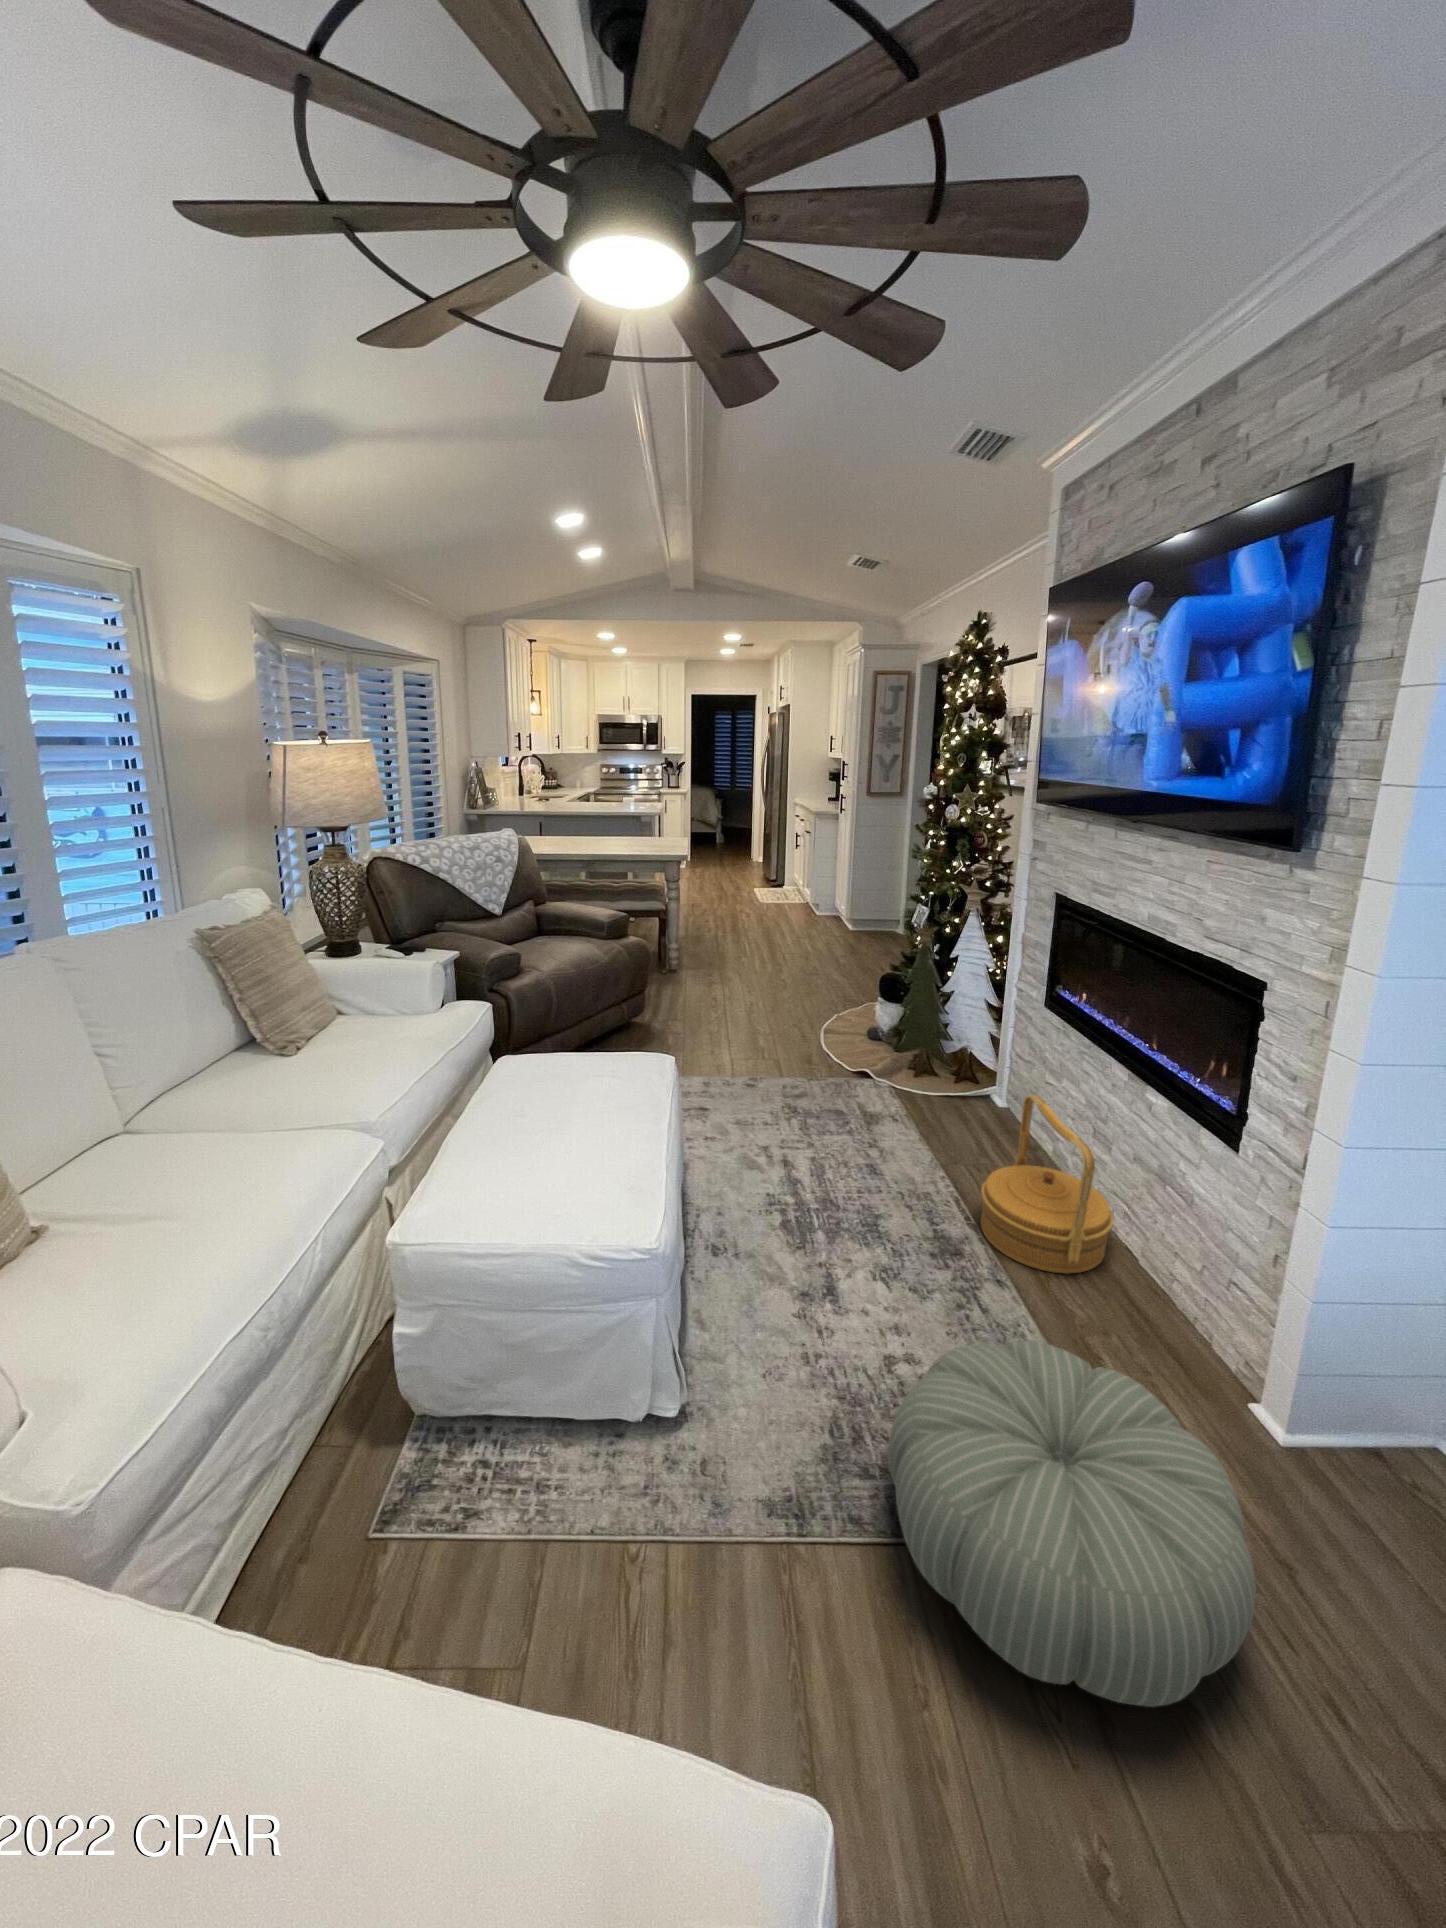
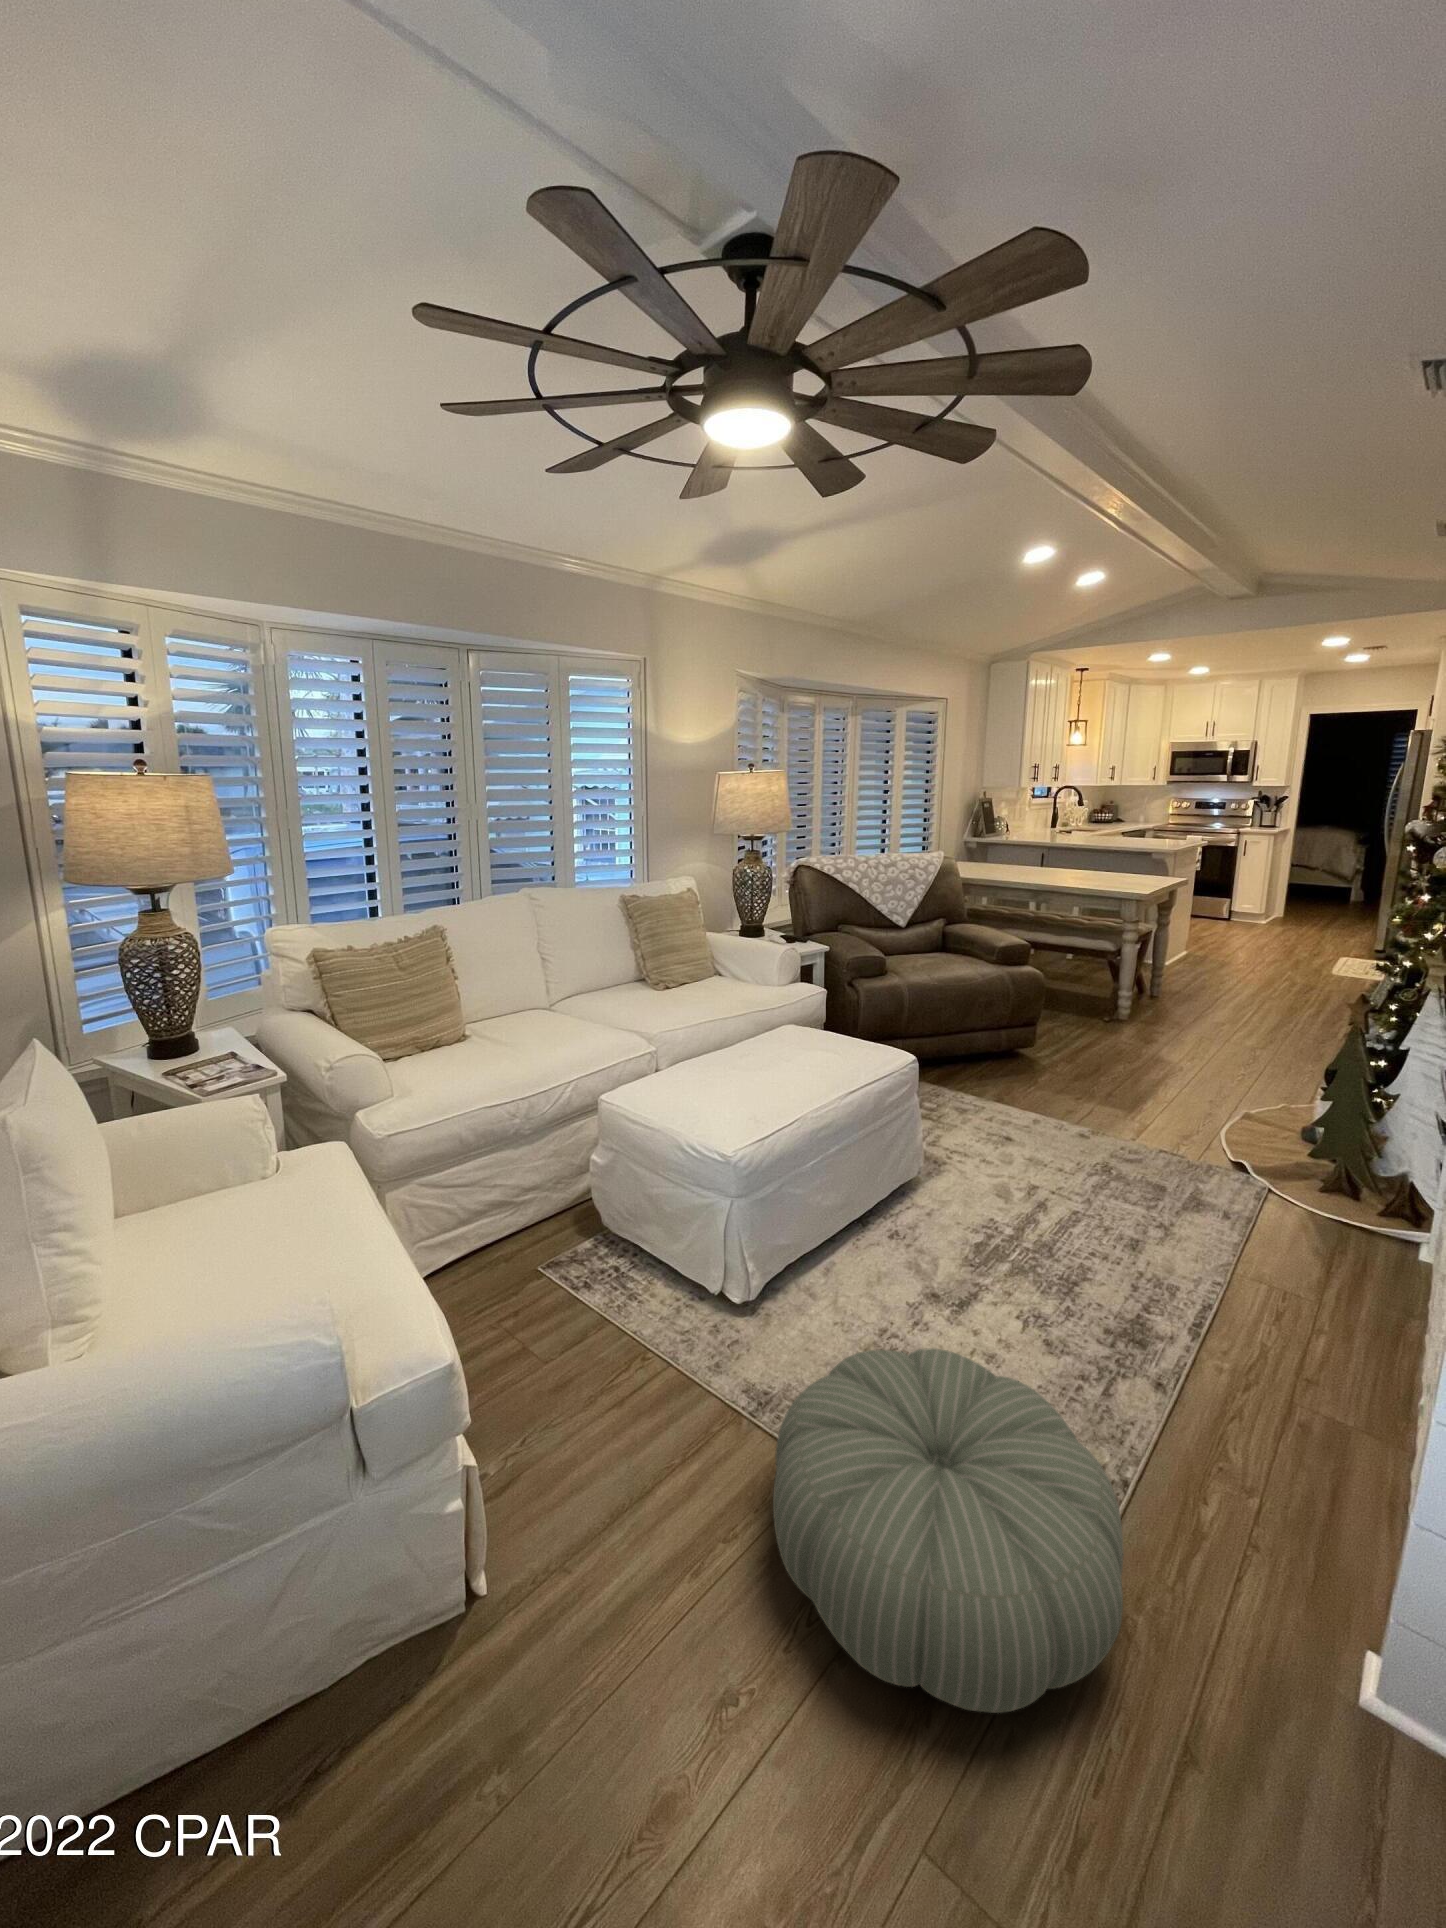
woven basket: present [980,1095,1113,1274] -> none [1202,1203,1402,1446]

